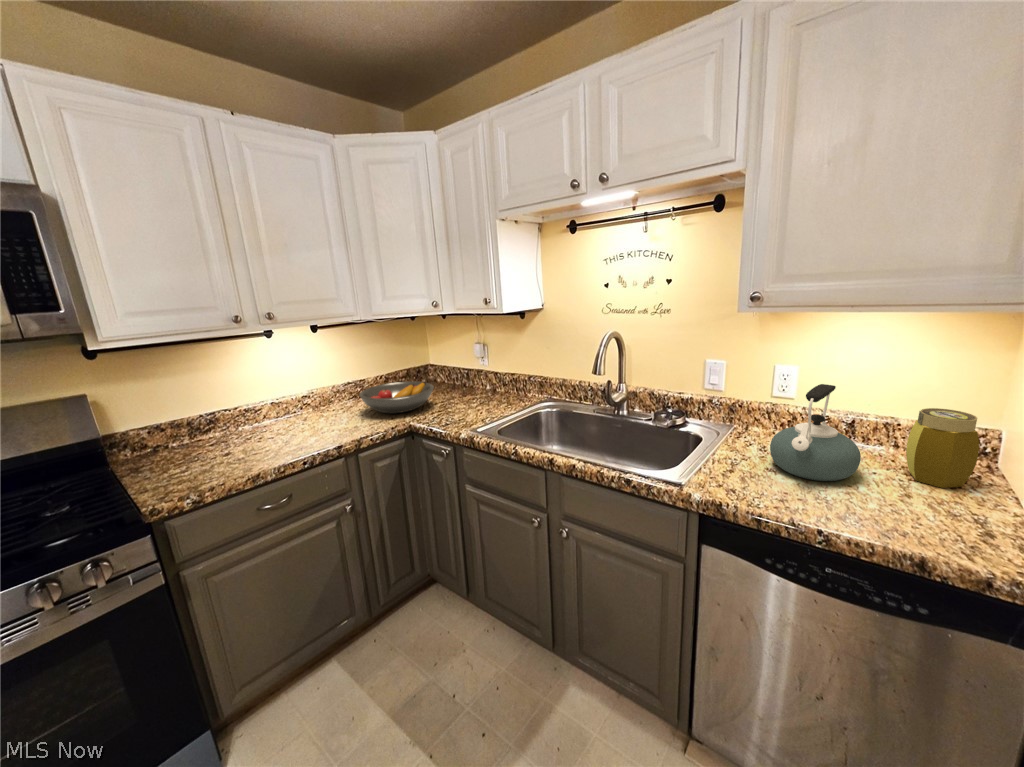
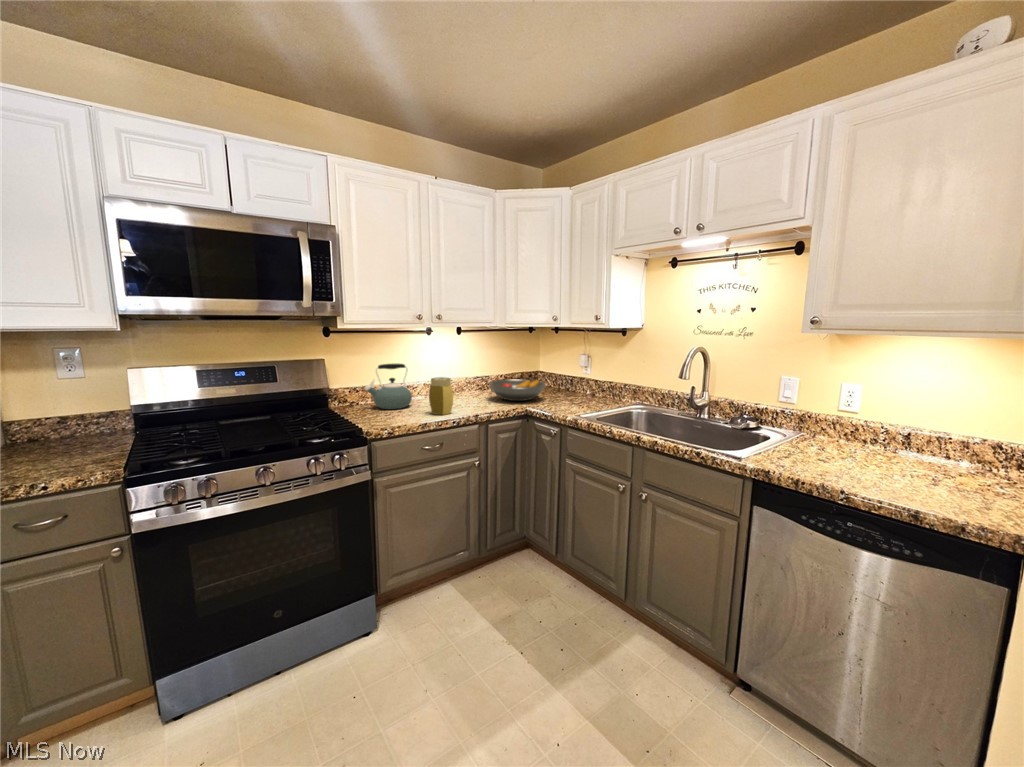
kettle: present [770,384,861,481] -> present [365,364,412,409]
jar: present [906,408,979,488] -> present [429,377,453,415]

